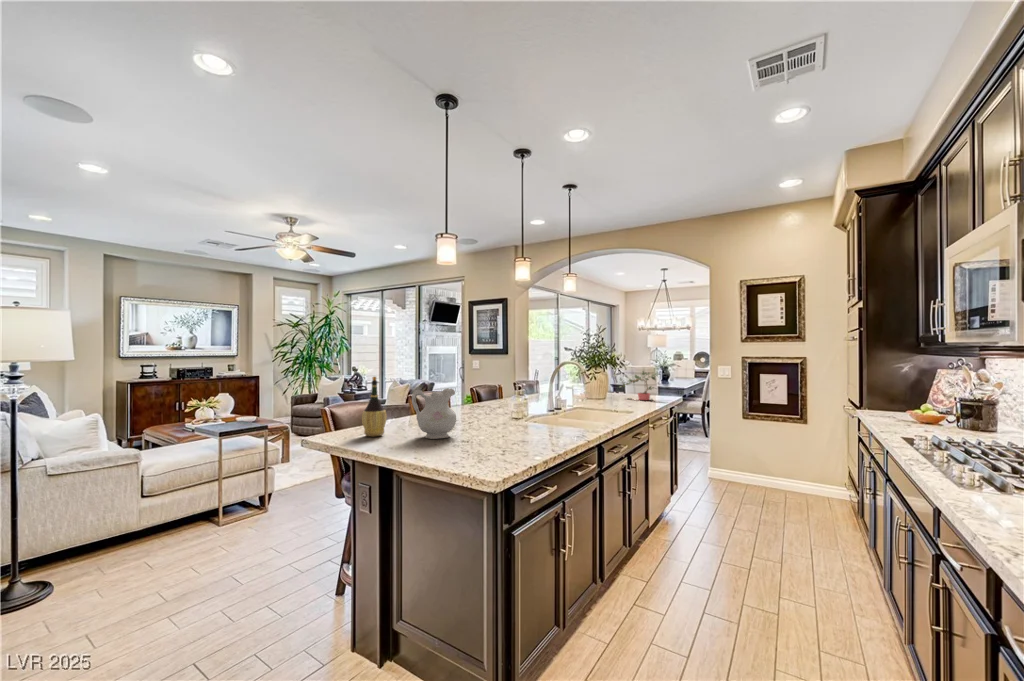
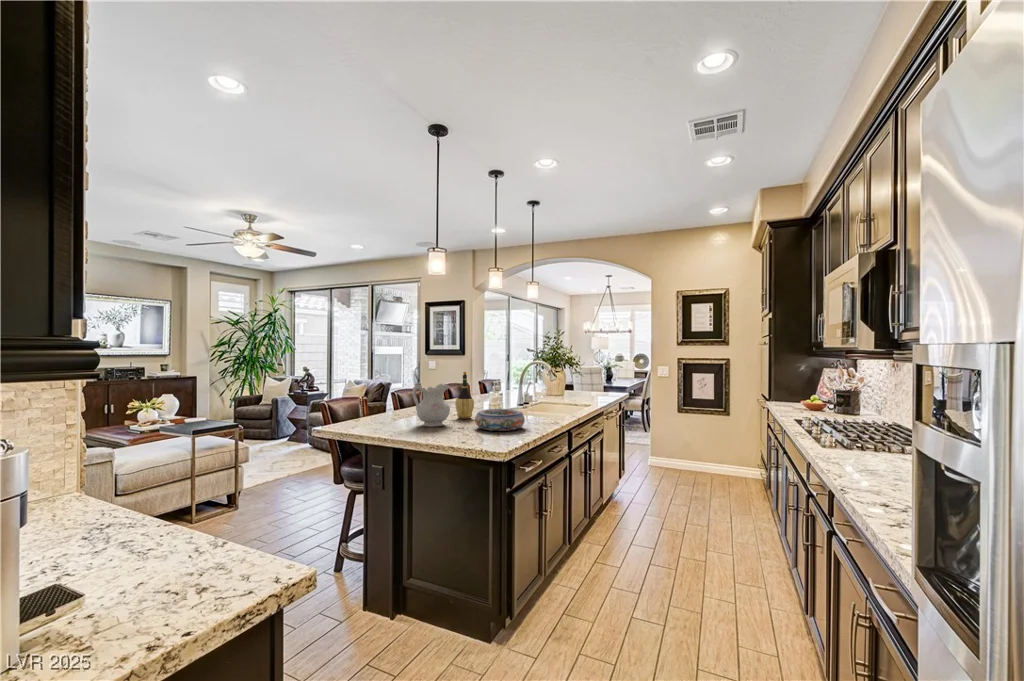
potted plant: present [620,372,660,400] -> none [575,370,611,396]
wine bottle: present [362,377,387,436] -> present [455,372,474,419]
bowl: none [482,419,542,447] -> present [475,409,525,431]

